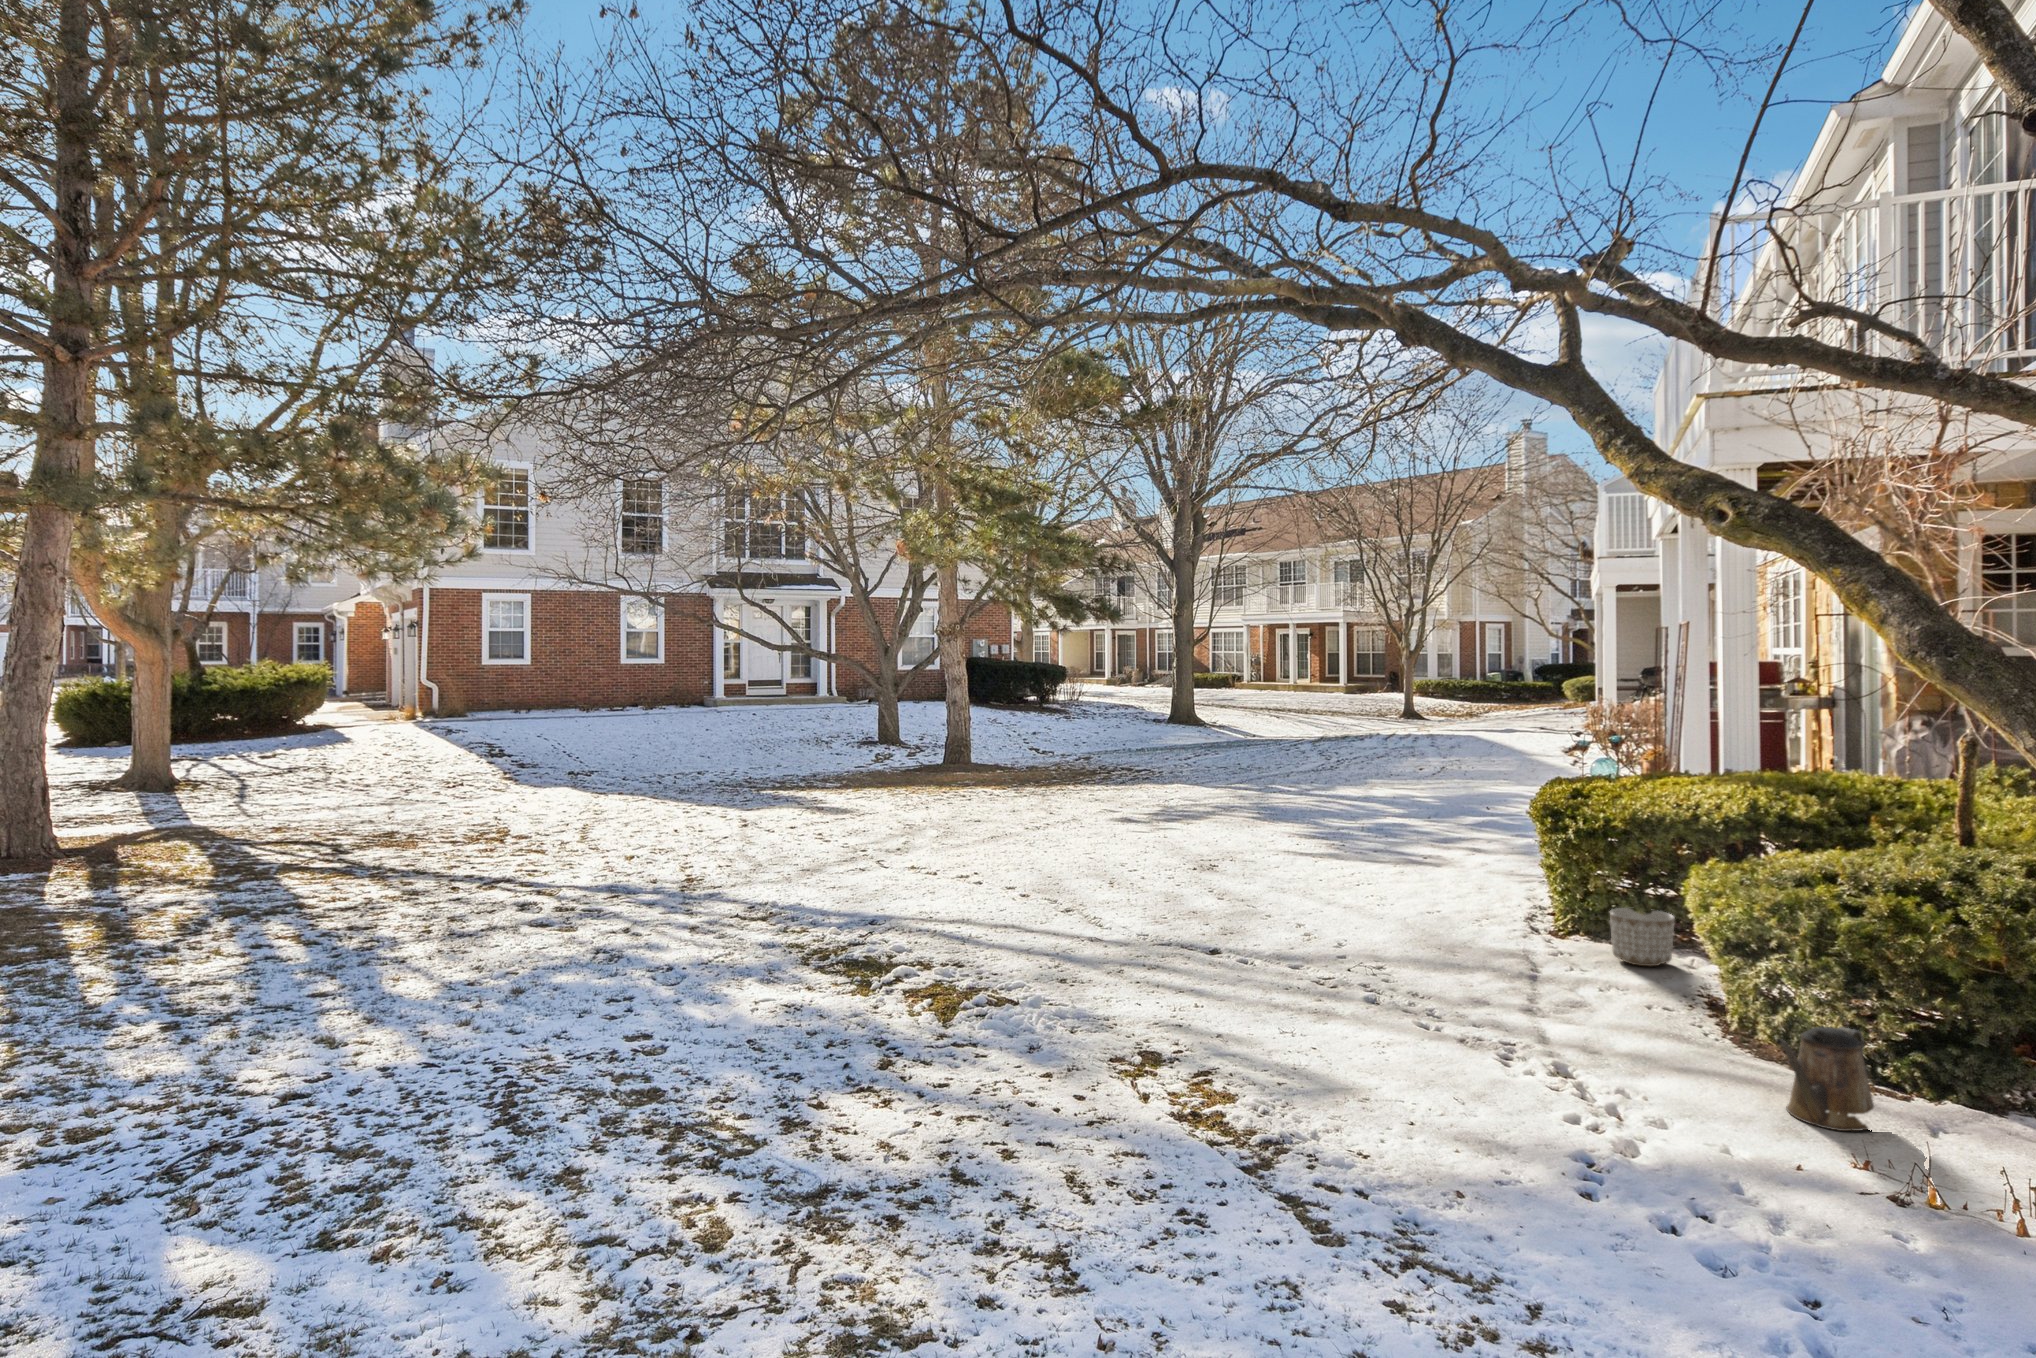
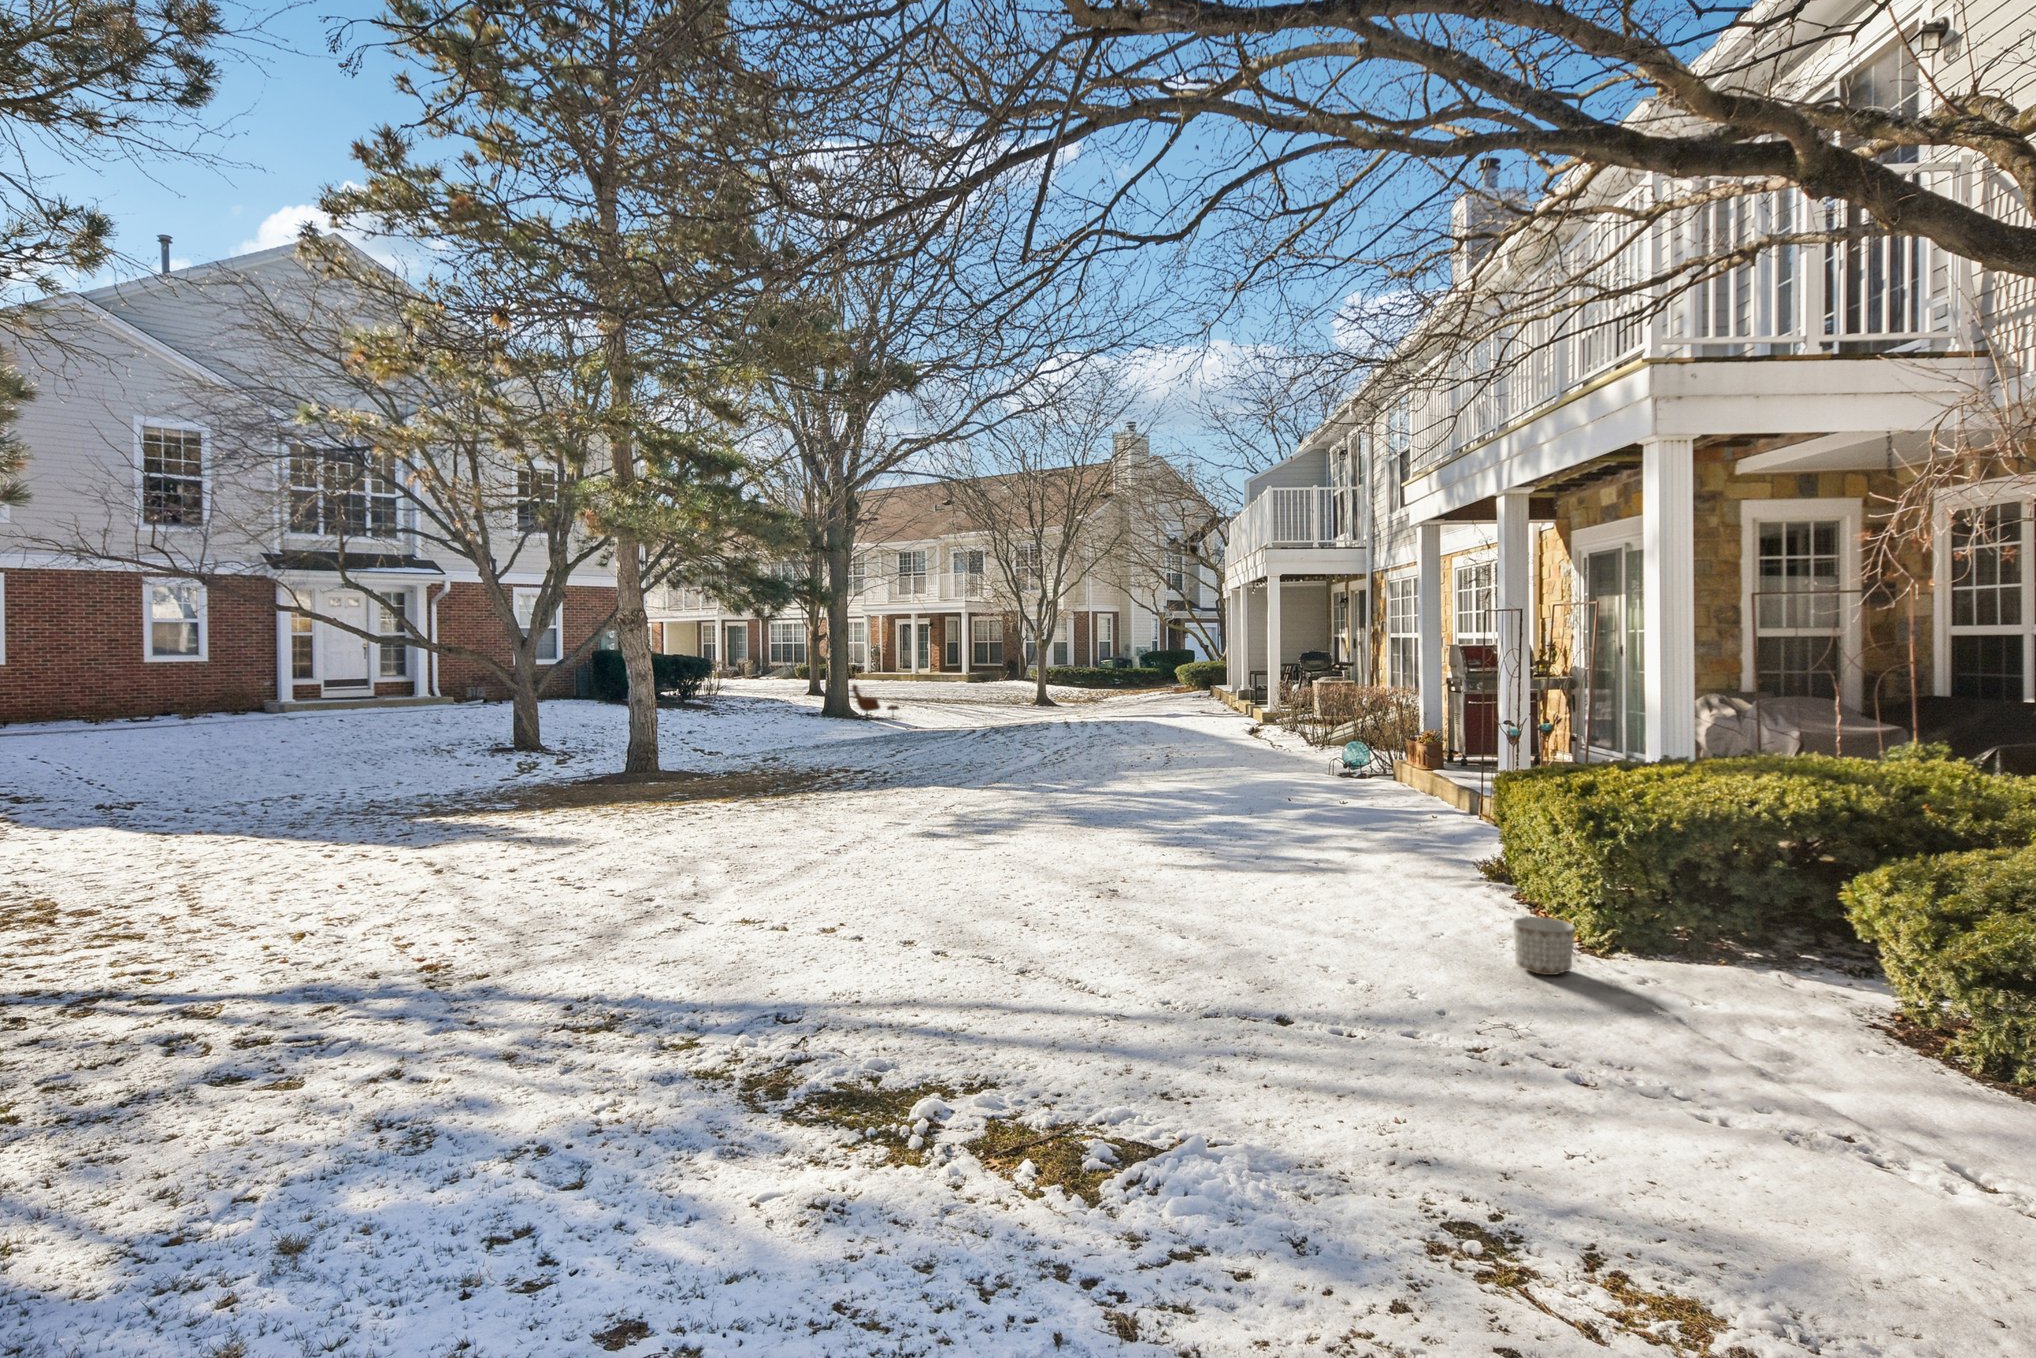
lounge chair: none [1189,690,1239,726] -> present [852,685,899,719]
watering can: present [1776,1027,1874,1131] -> none [1847,1046,1942,1153]

